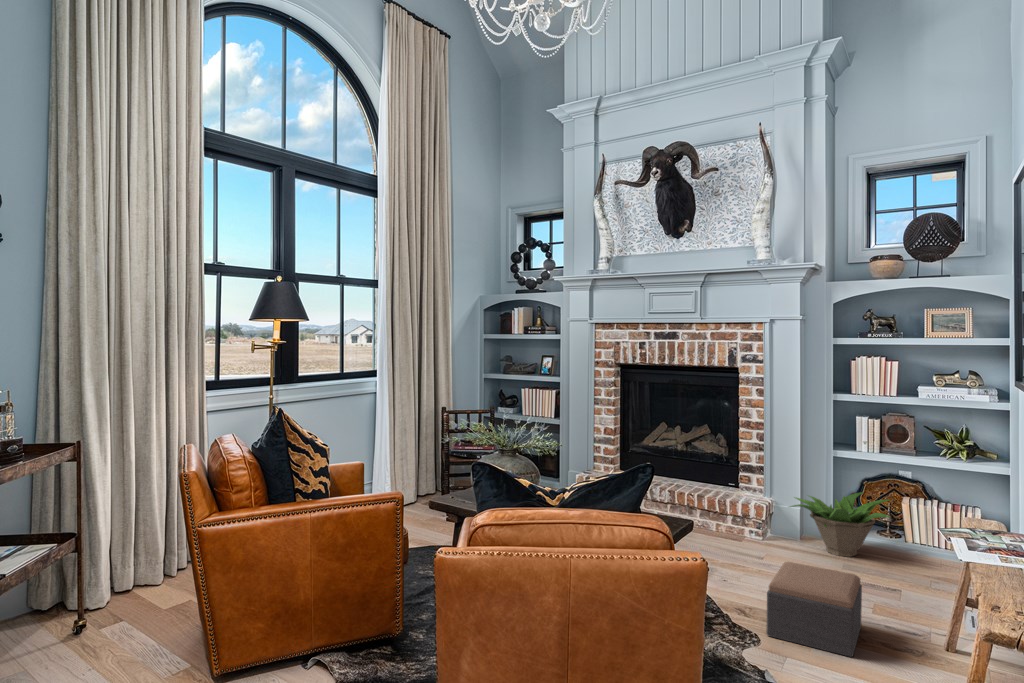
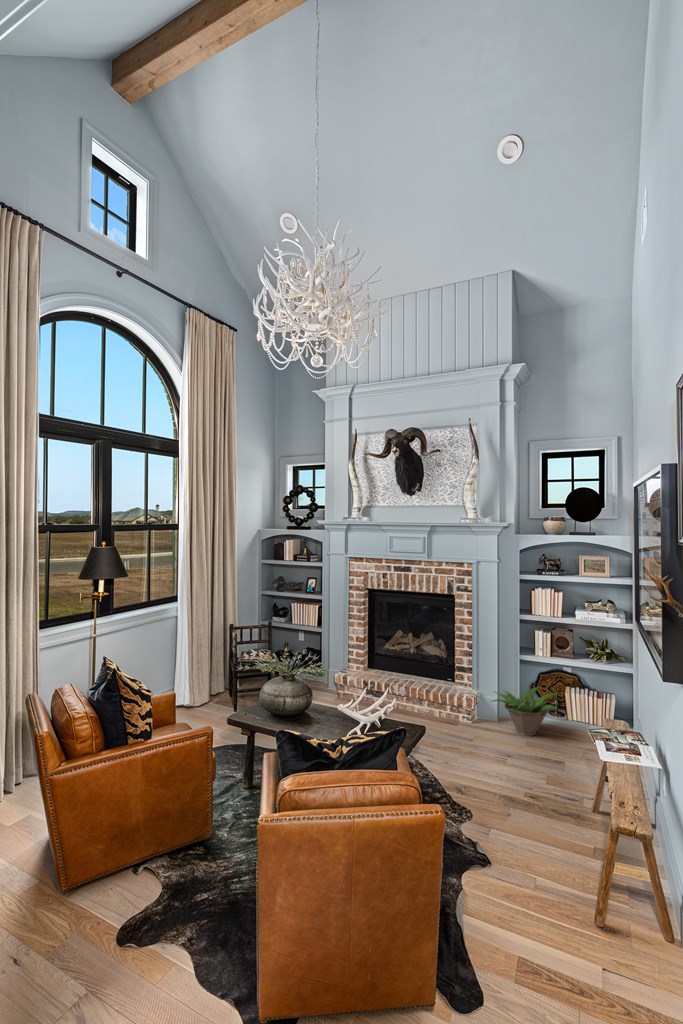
footstool: present [766,562,862,657] -> none [477,753,539,824]

